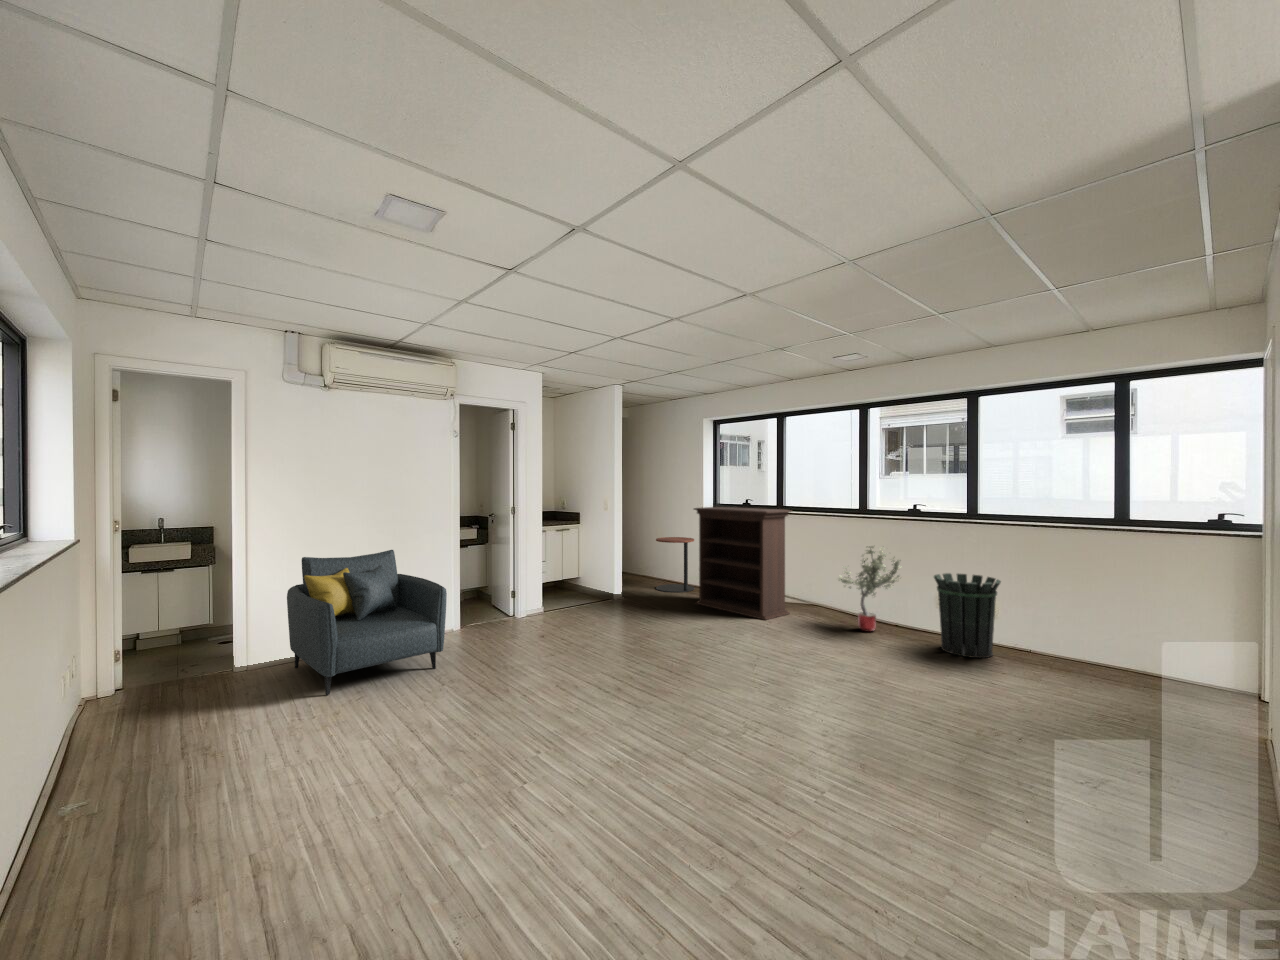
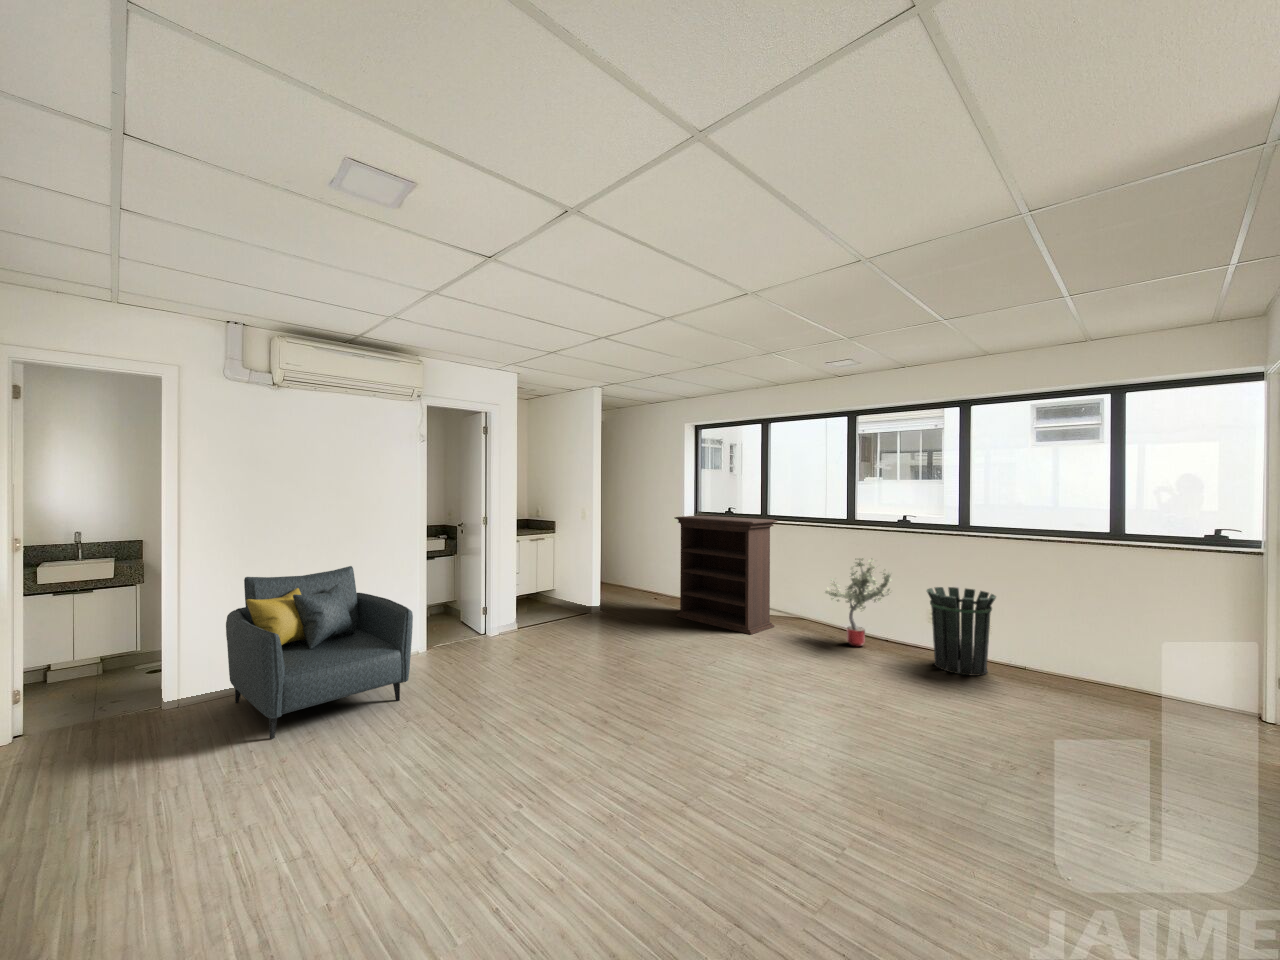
side table: present [656,537,694,592] -> none [633,546,673,603]

